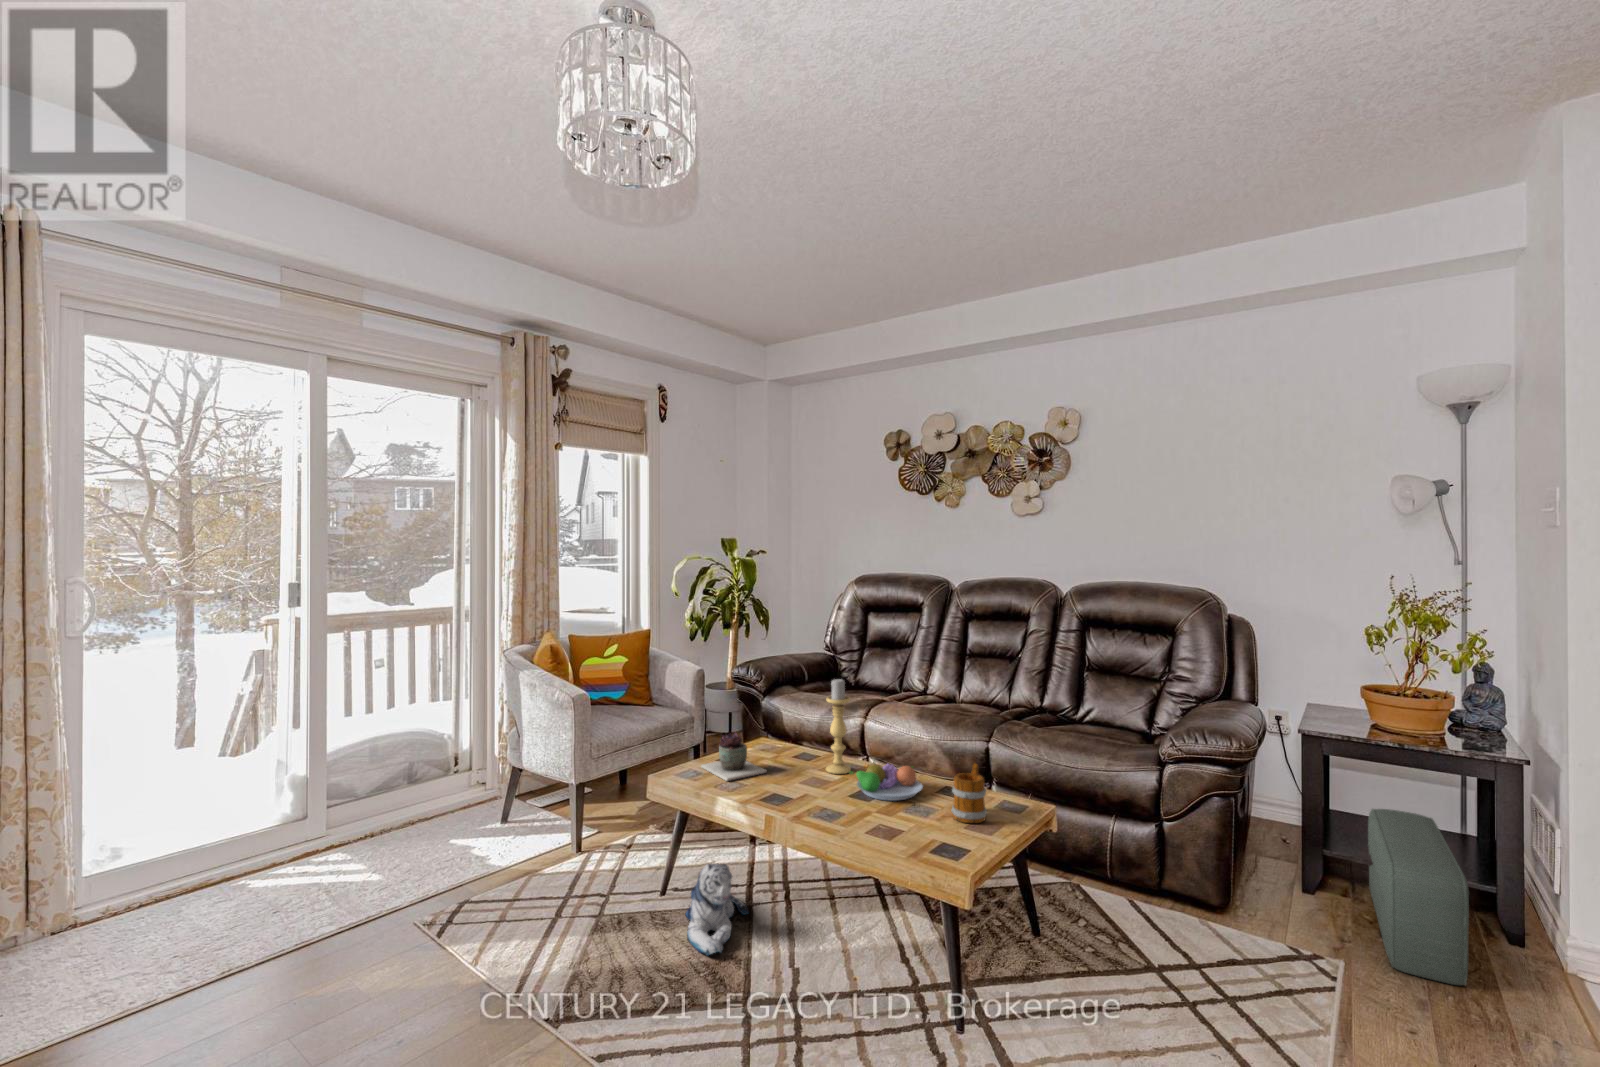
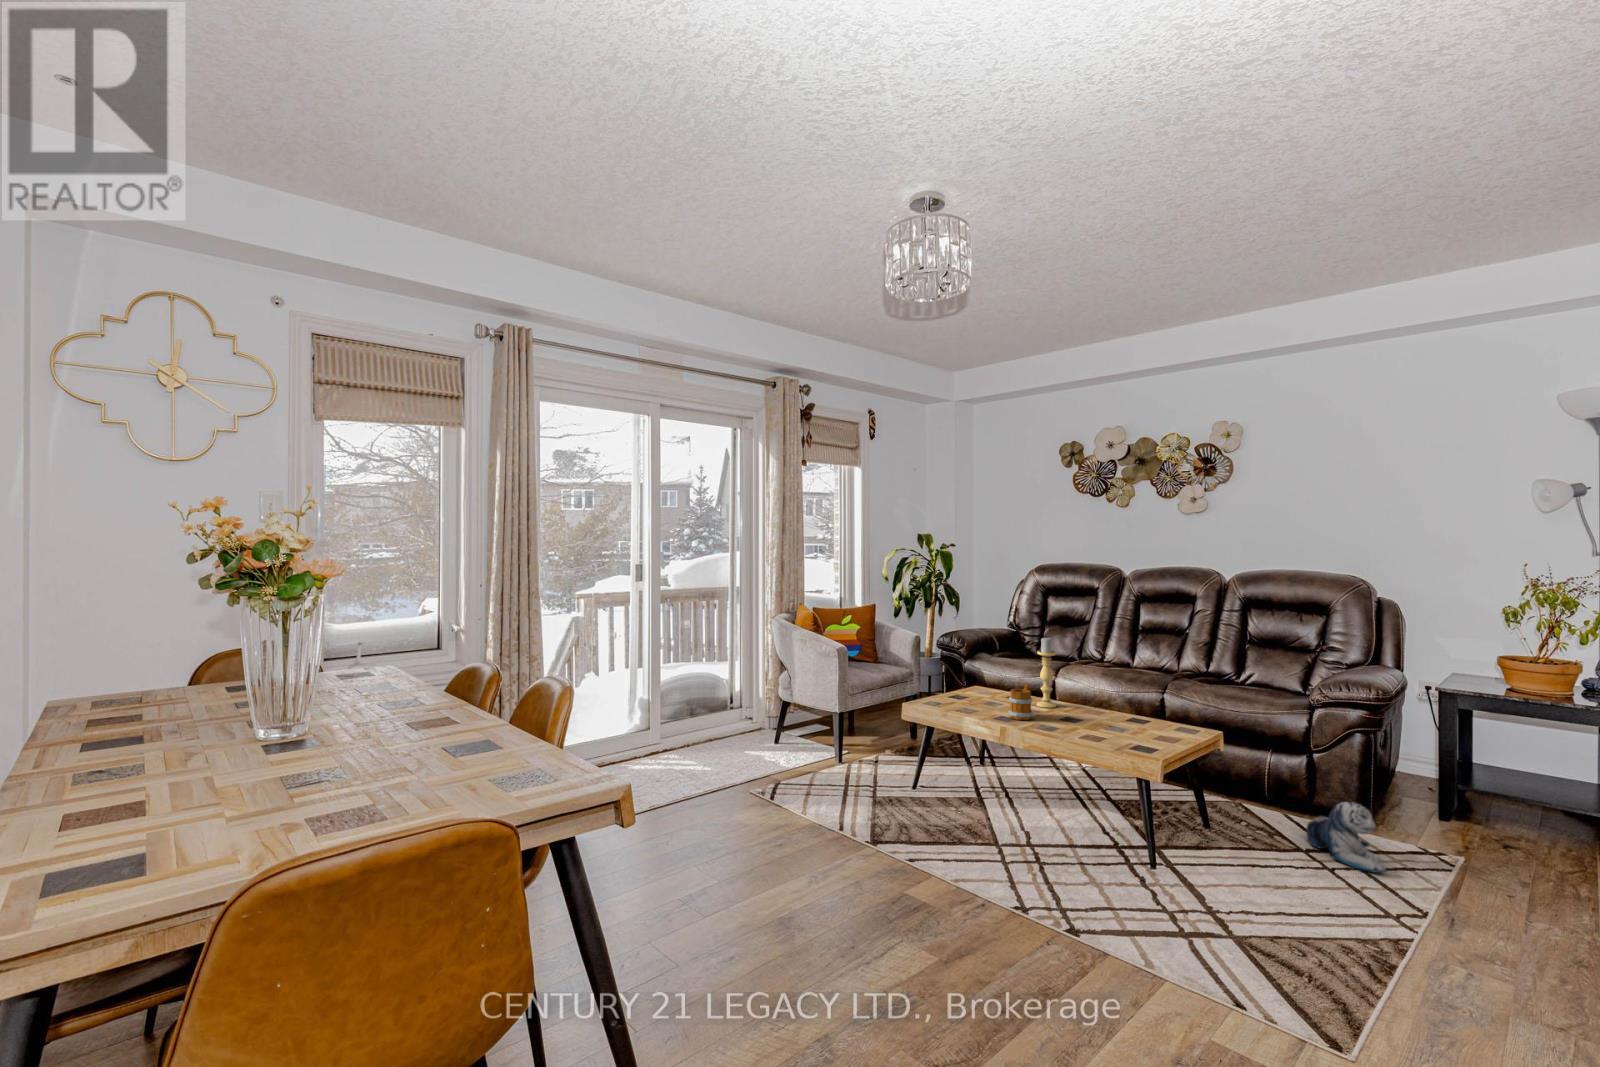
succulent plant: present [701,733,767,781] -> none [941,675,992,708]
fruit bowl: present [849,762,923,801] -> none [1060,696,1117,723]
mug: present [951,764,987,823] -> present [1008,683,1033,720]
pouf: present [1368,809,1469,985] -> none [1495,753,1566,874]
plush toy: present [685,864,748,956] -> present [1306,802,1386,873]

